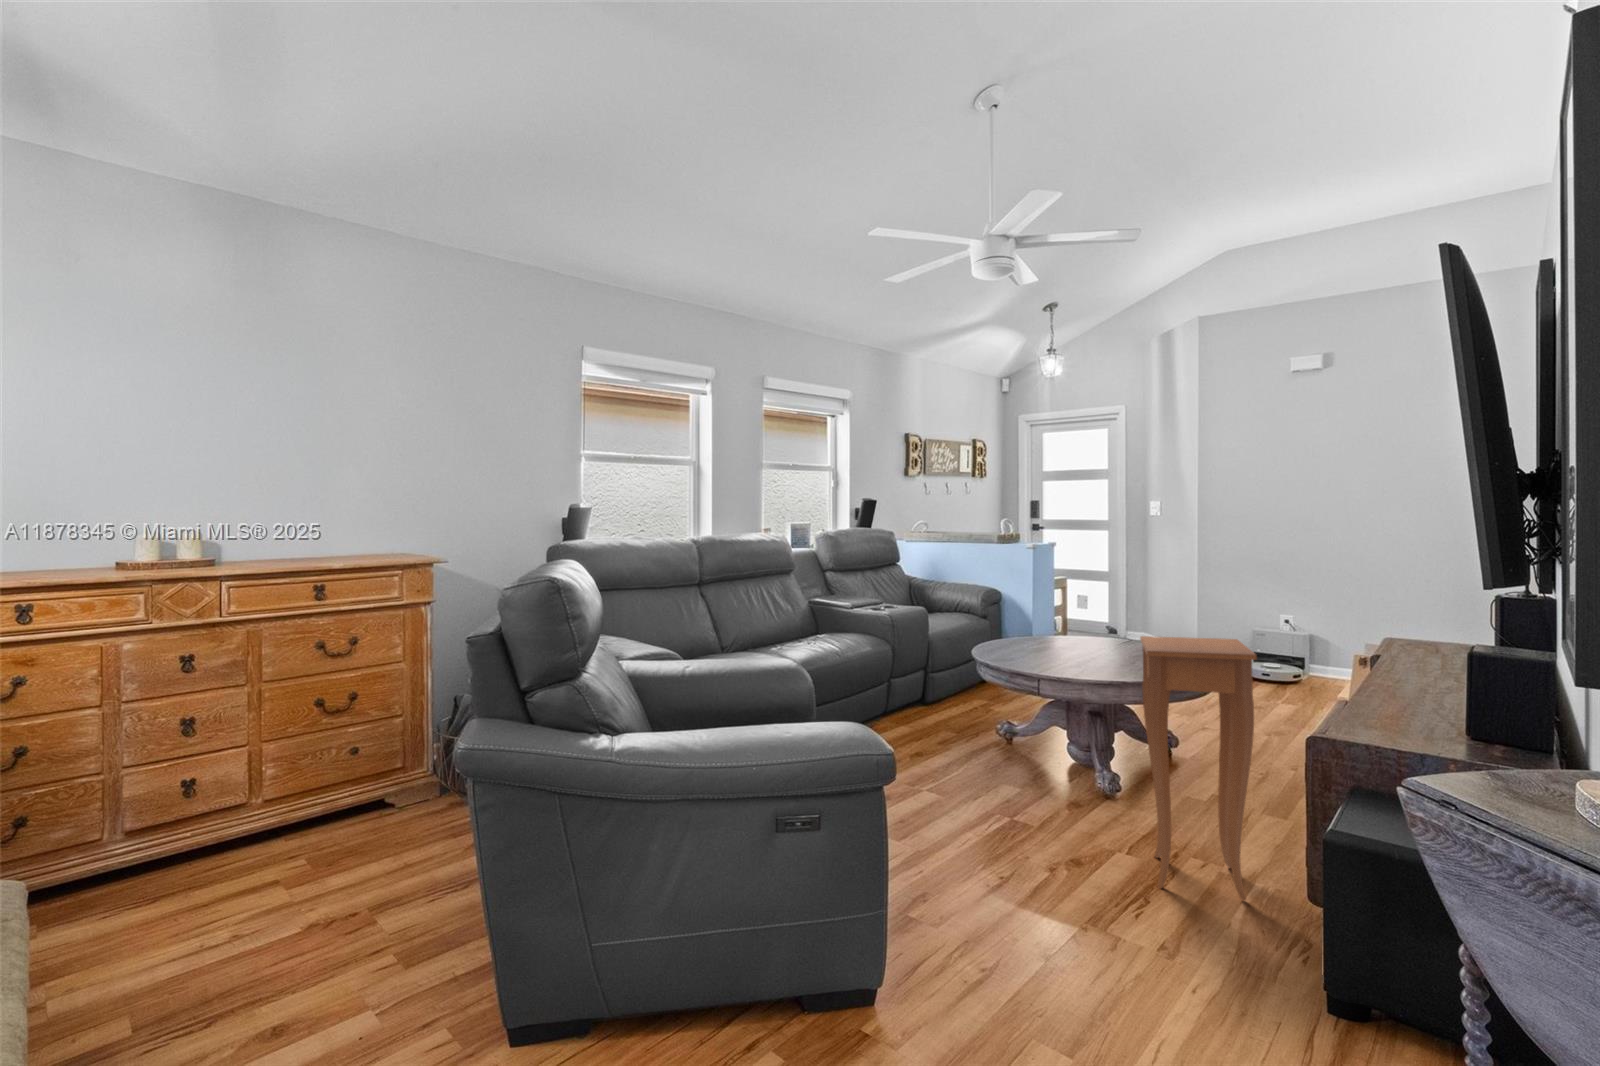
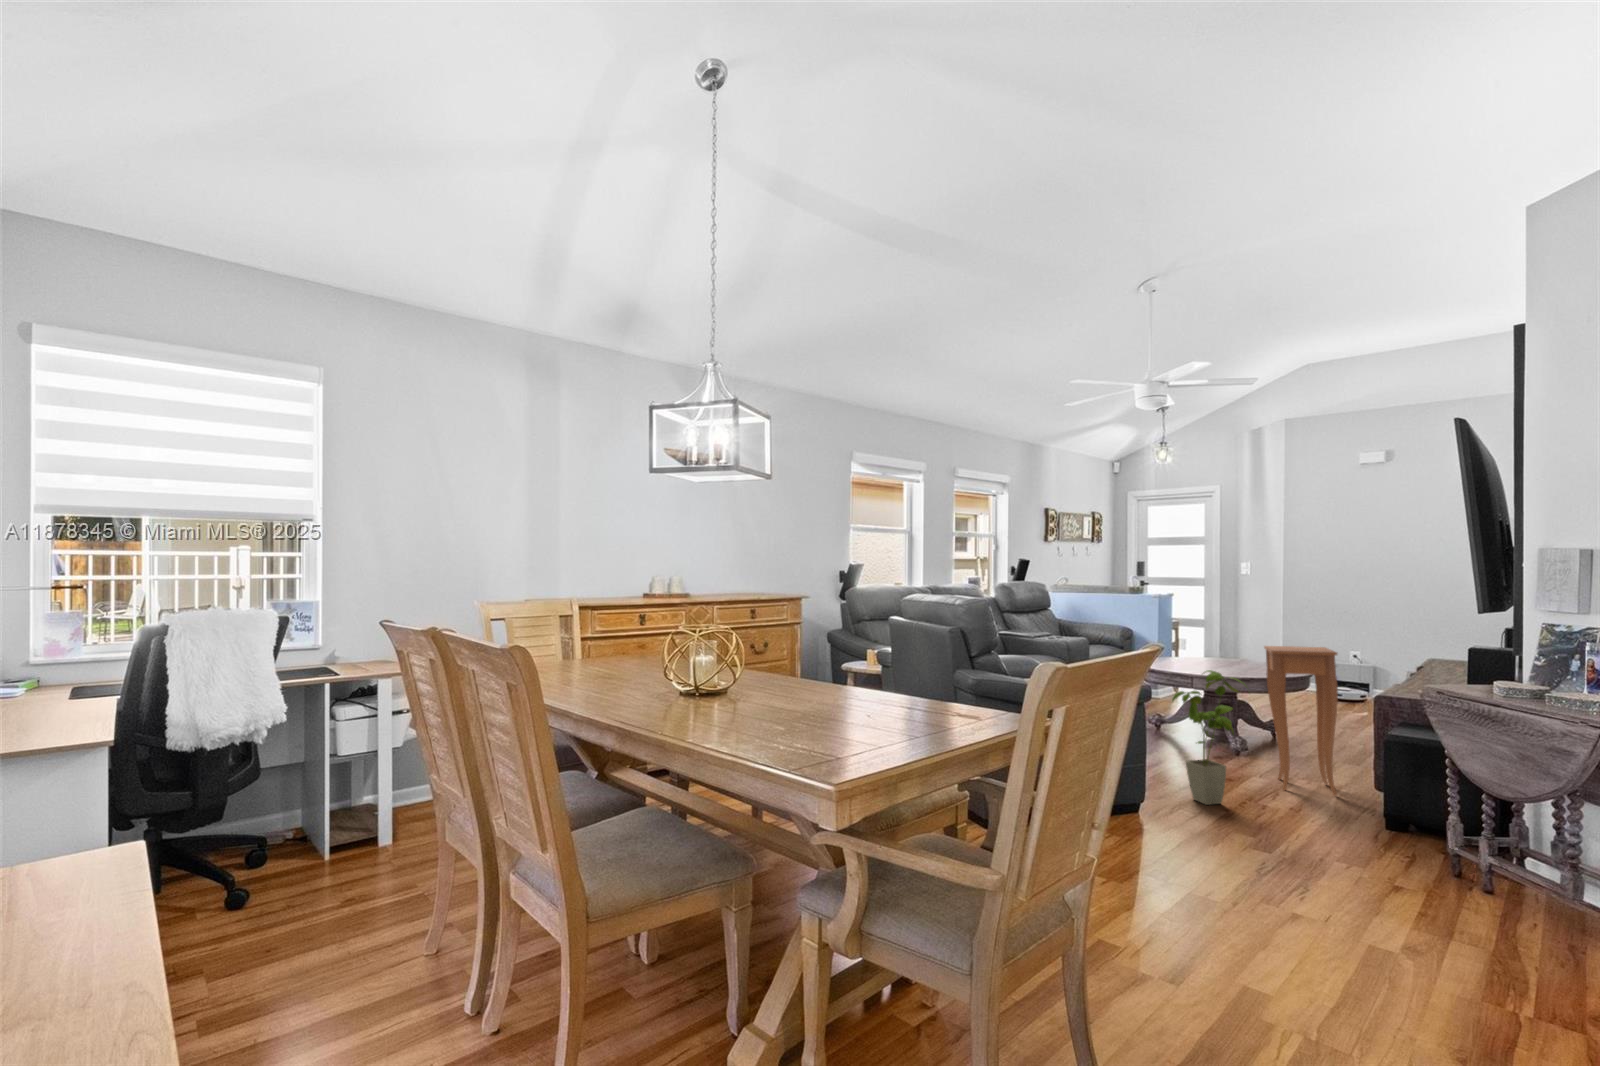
house plant: none [963,696,1096,945] -> present [1172,670,1245,805]

